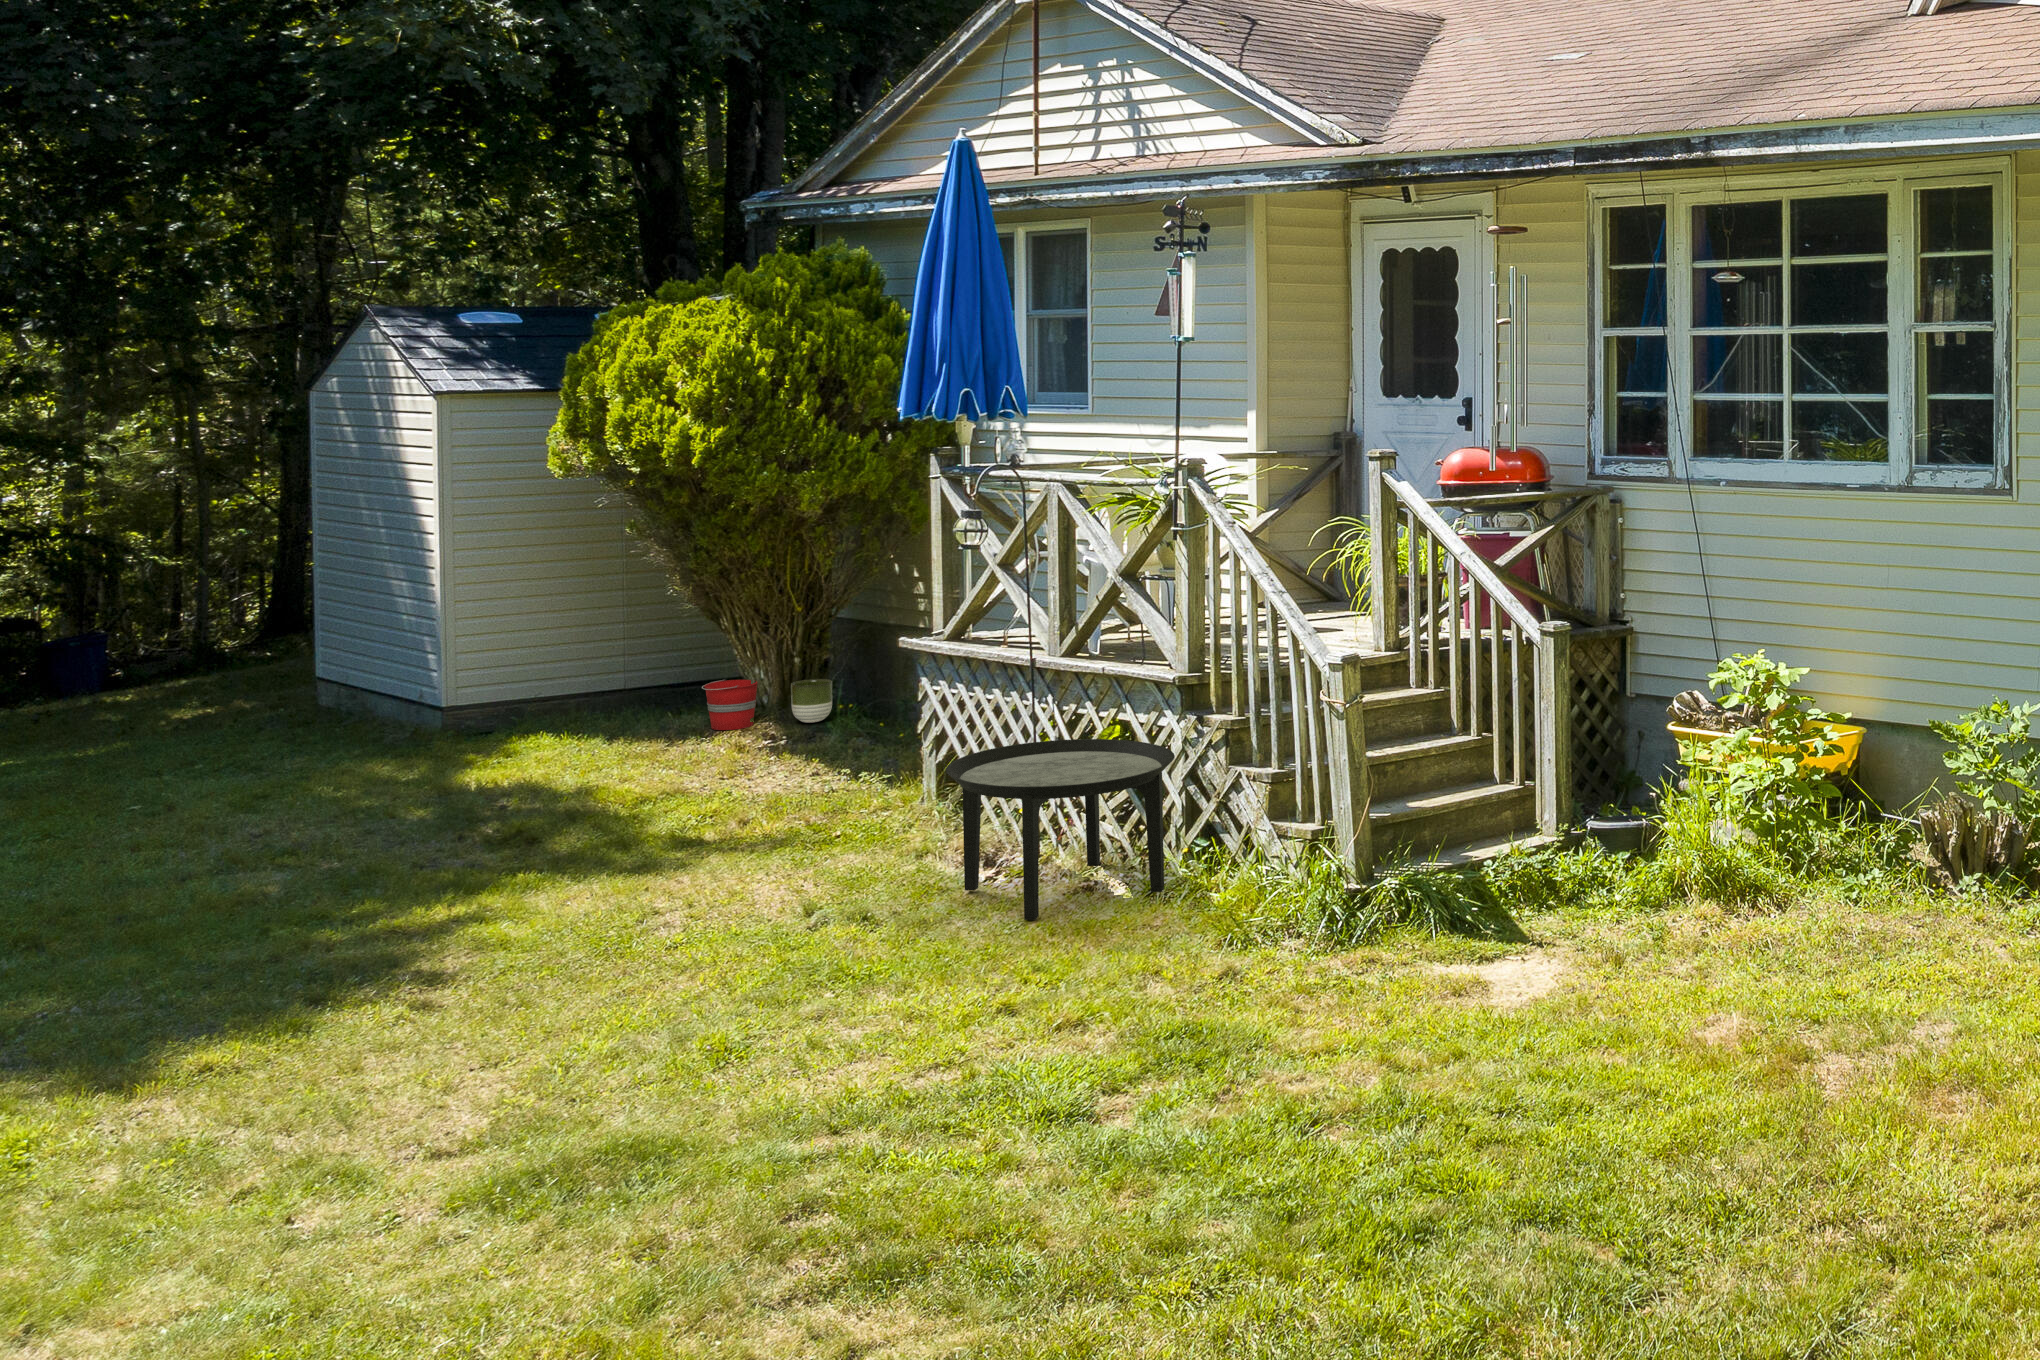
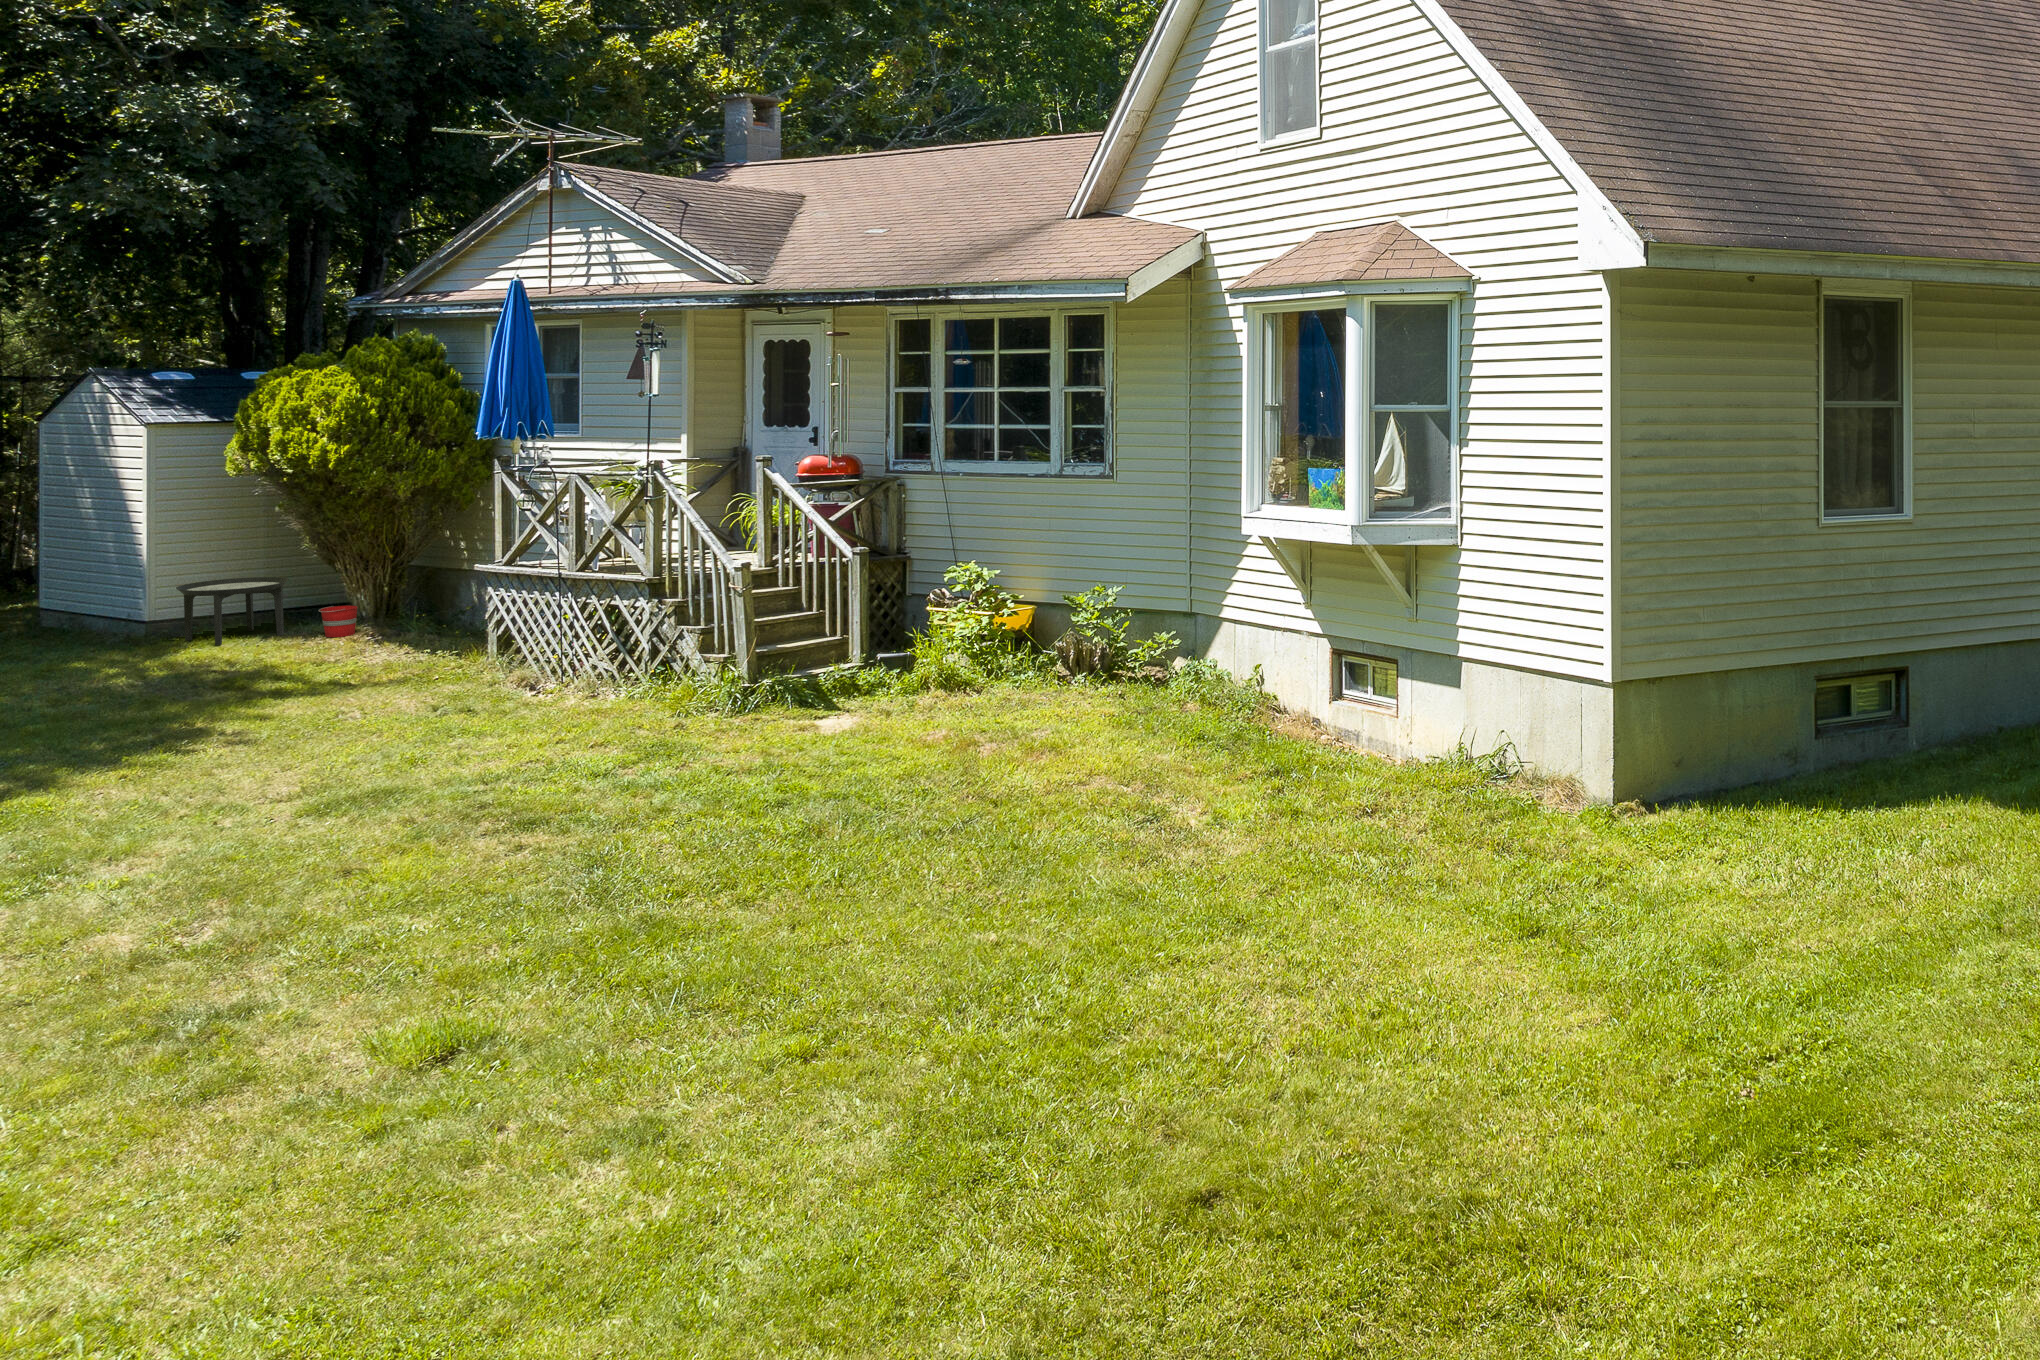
planter: present [791,679,832,723] -> none [382,604,410,631]
round table: present [946,739,1175,920] -> present [176,577,289,645]

